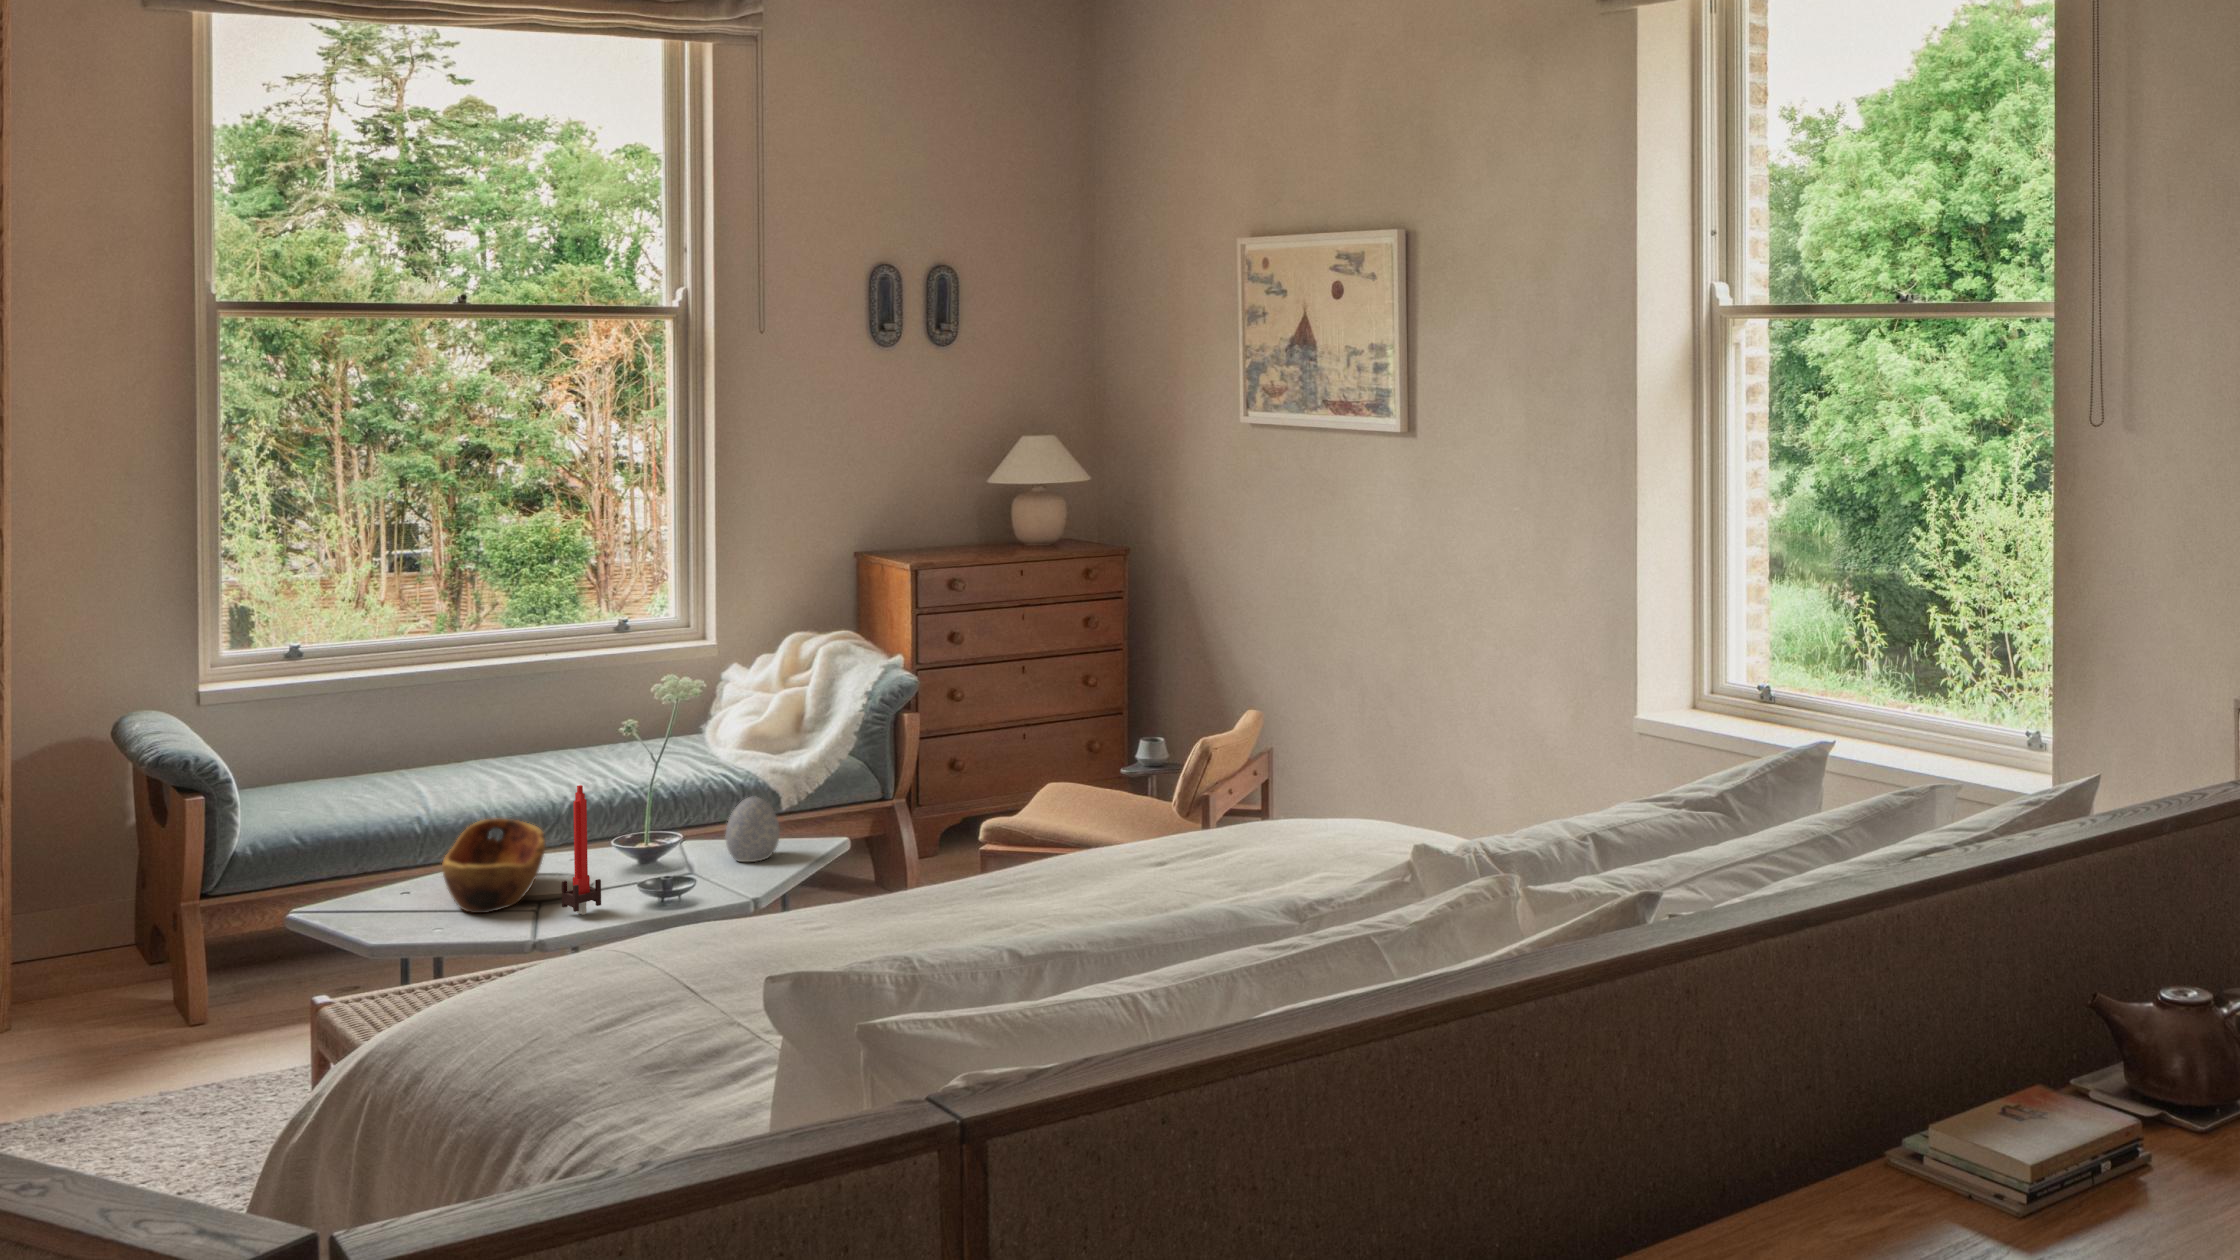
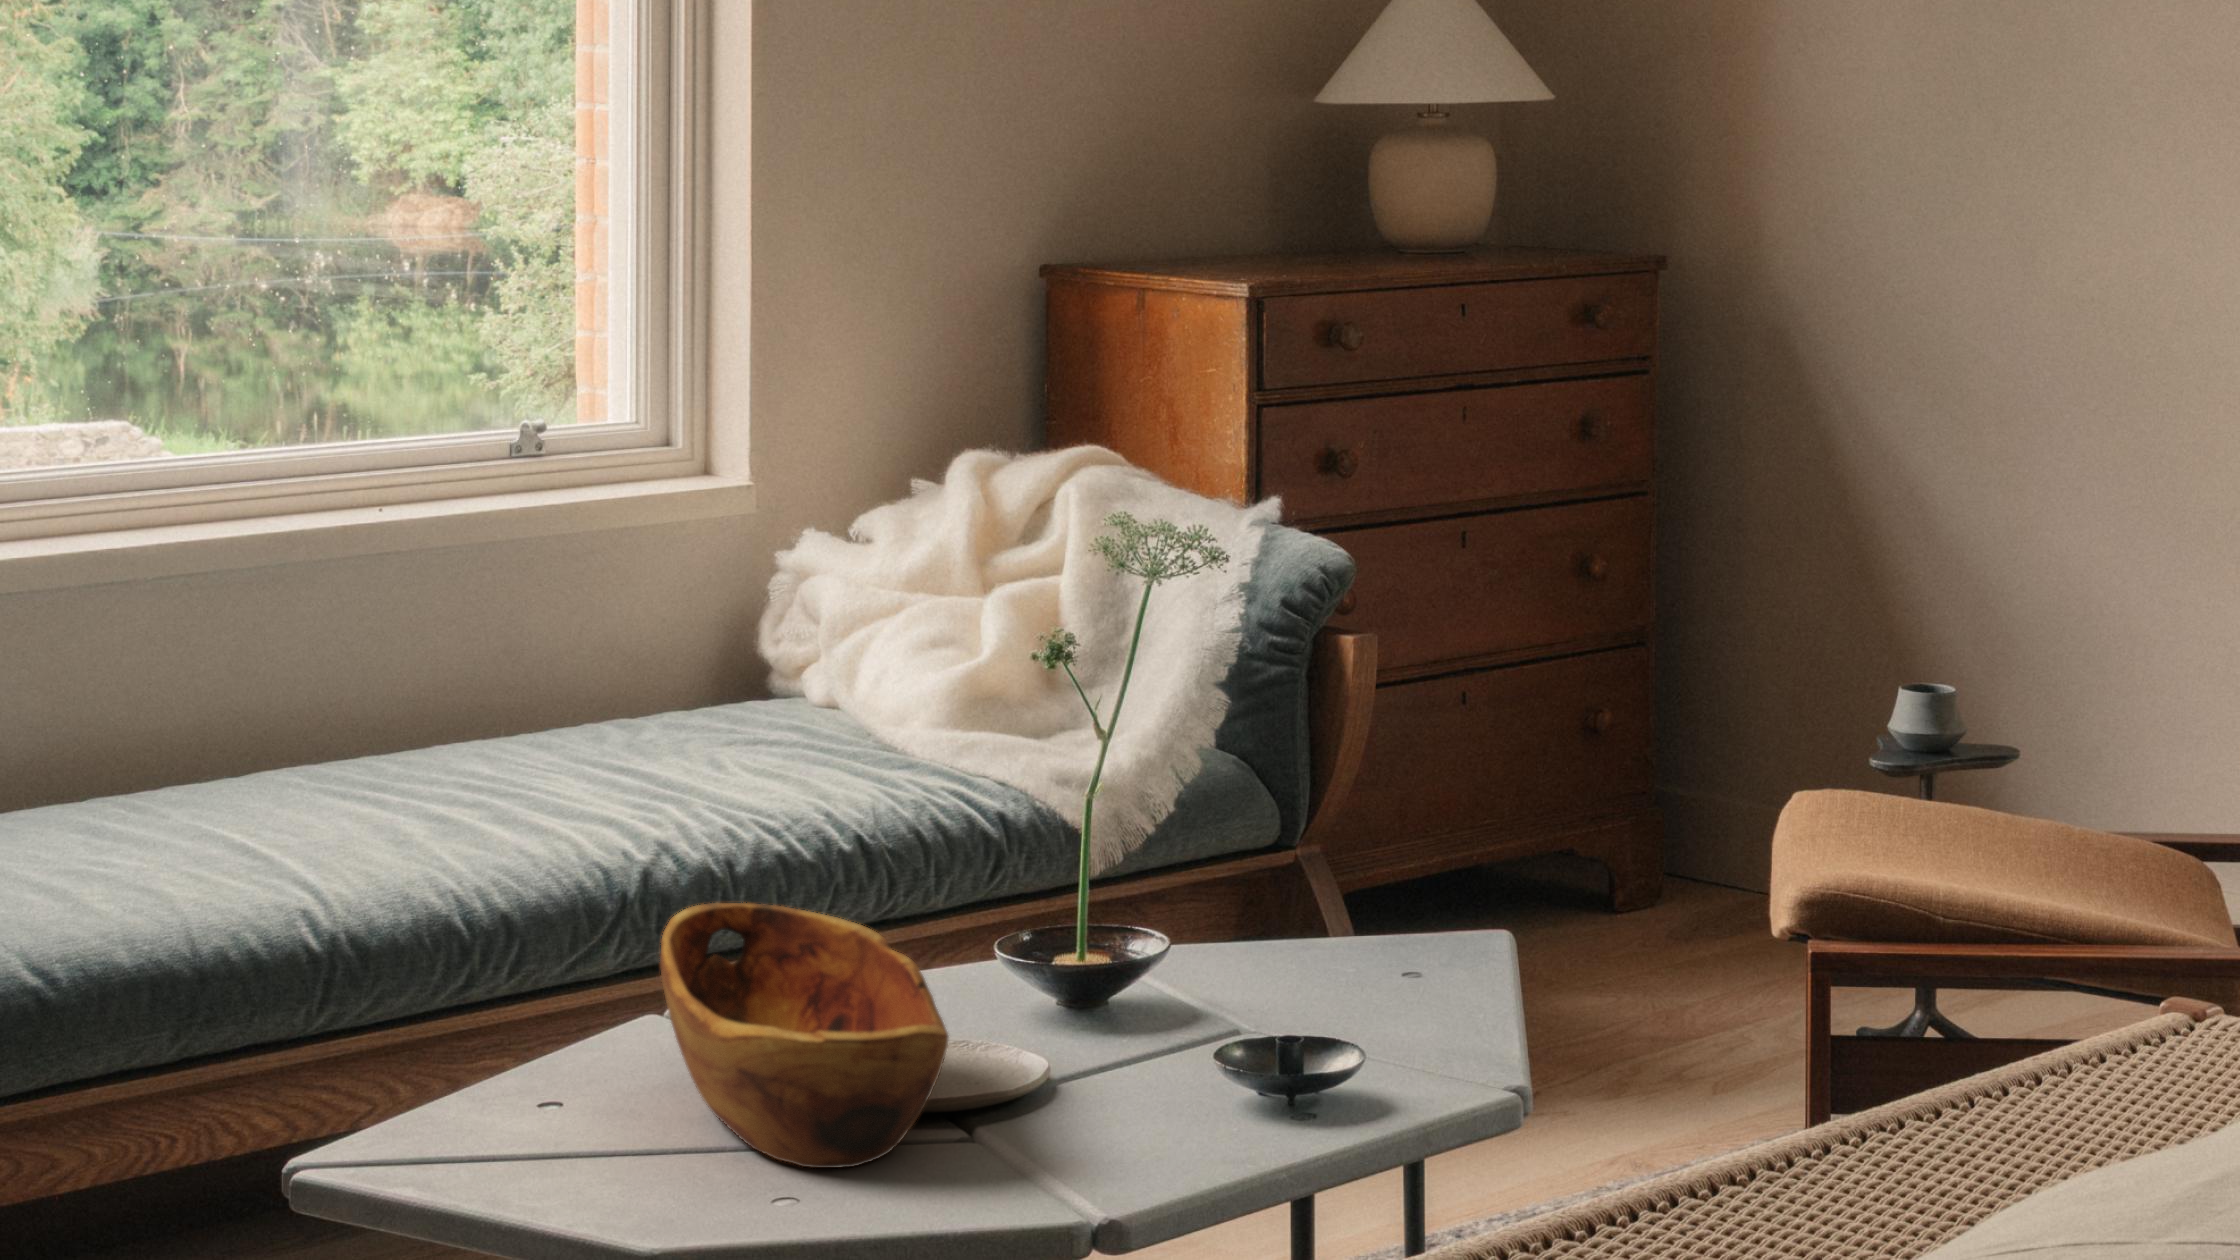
candle: present [562,785,601,915] -> none [1077,795,1181,1162]
decorative egg: present [725,797,780,862] -> none [1271,828,1404,1001]

